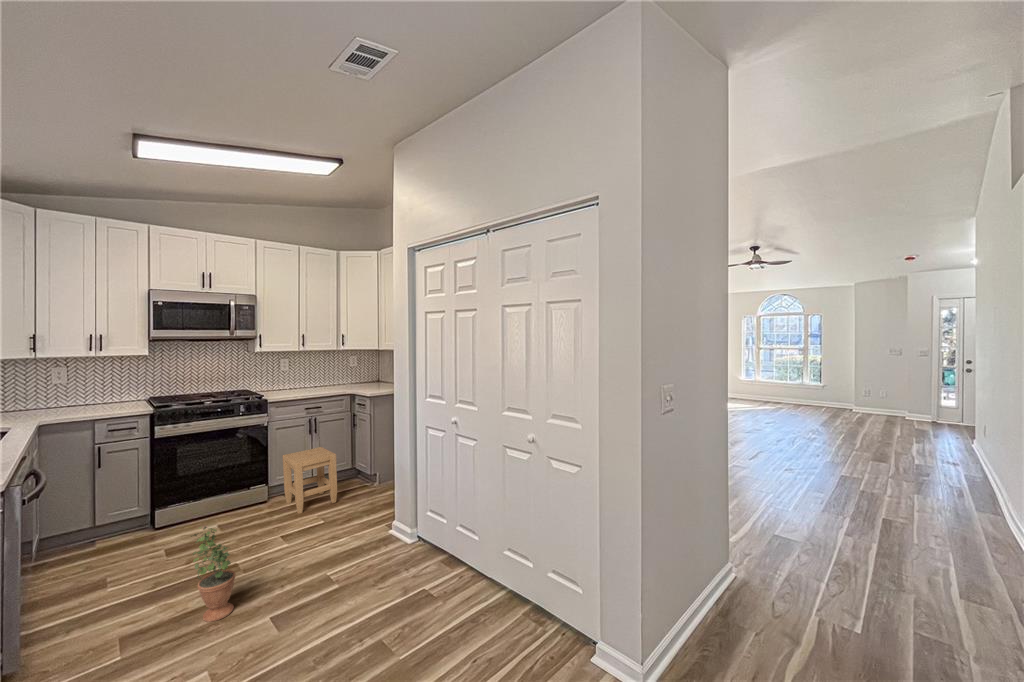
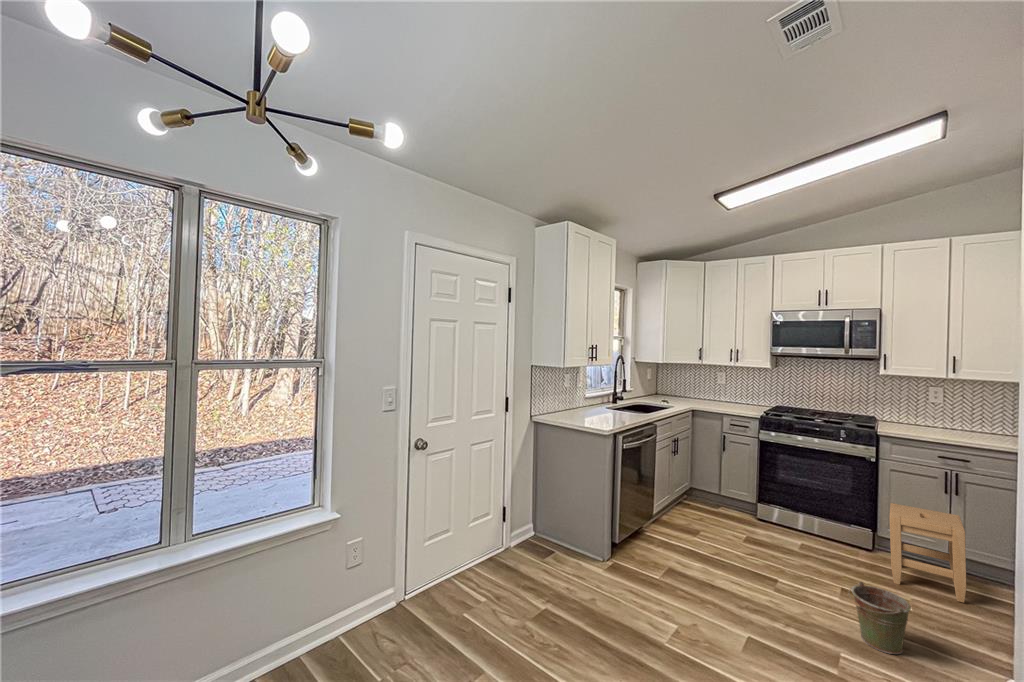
bucket: none [311,512,350,558] -> present [851,582,911,654]
potted plant: present [193,527,235,622] -> none [703,515,740,607]

